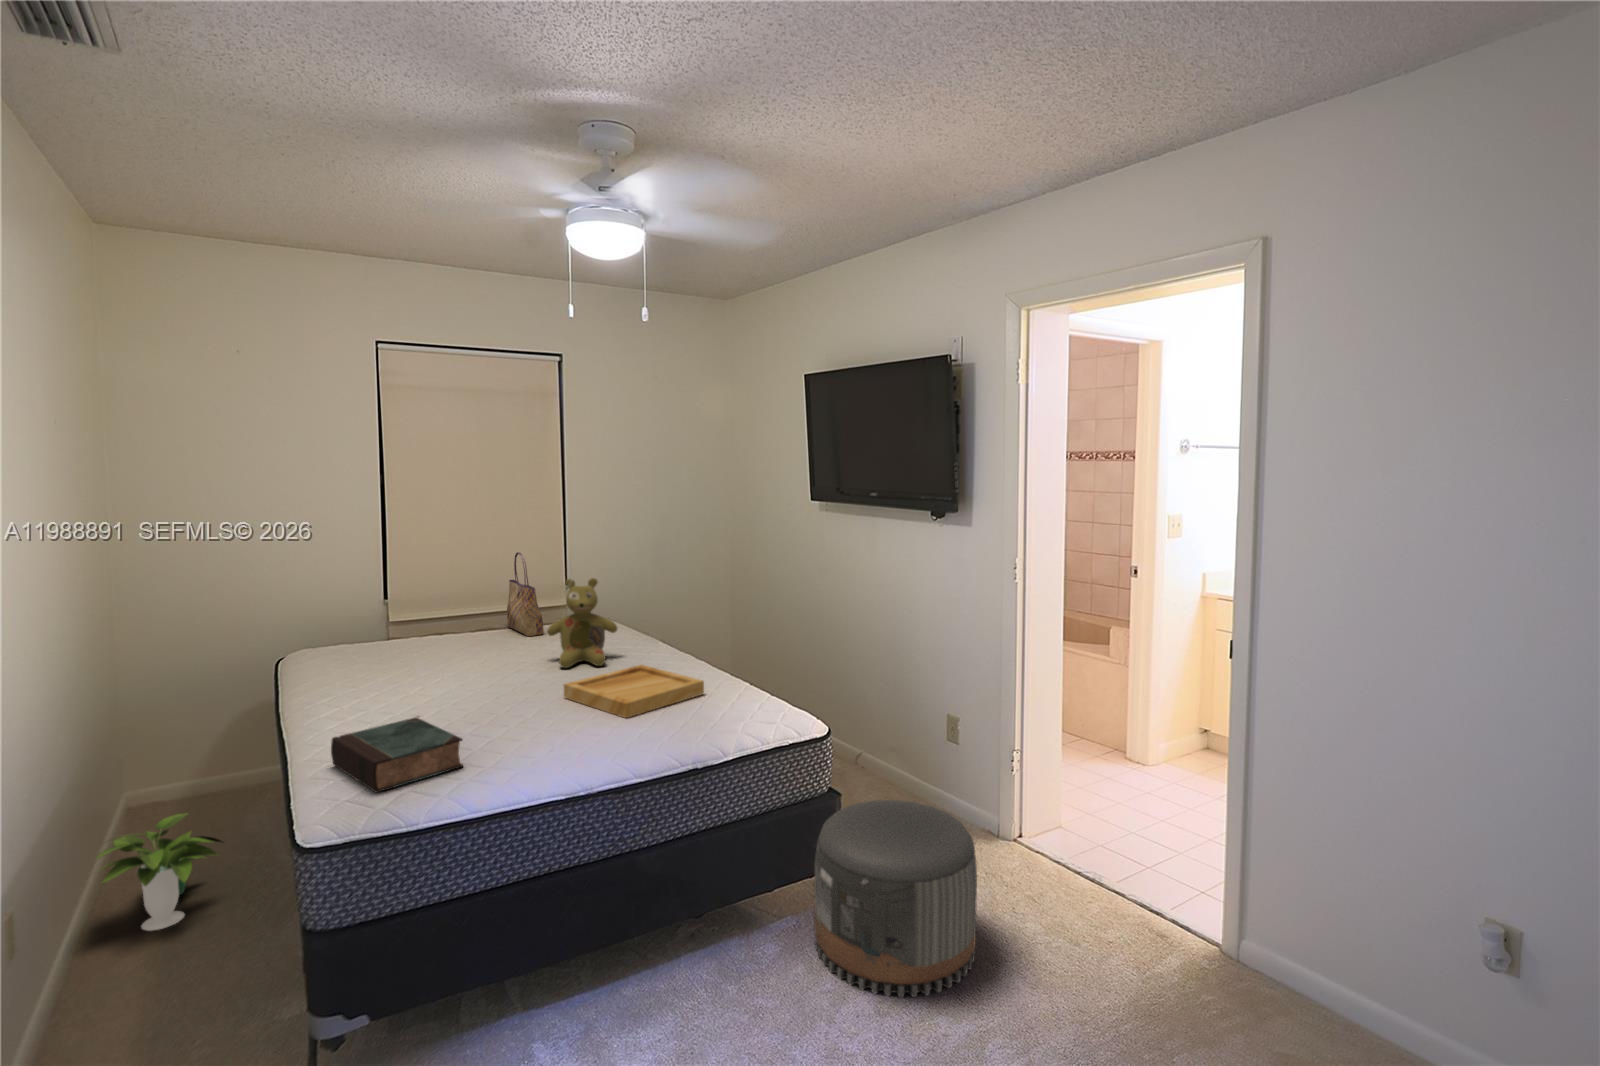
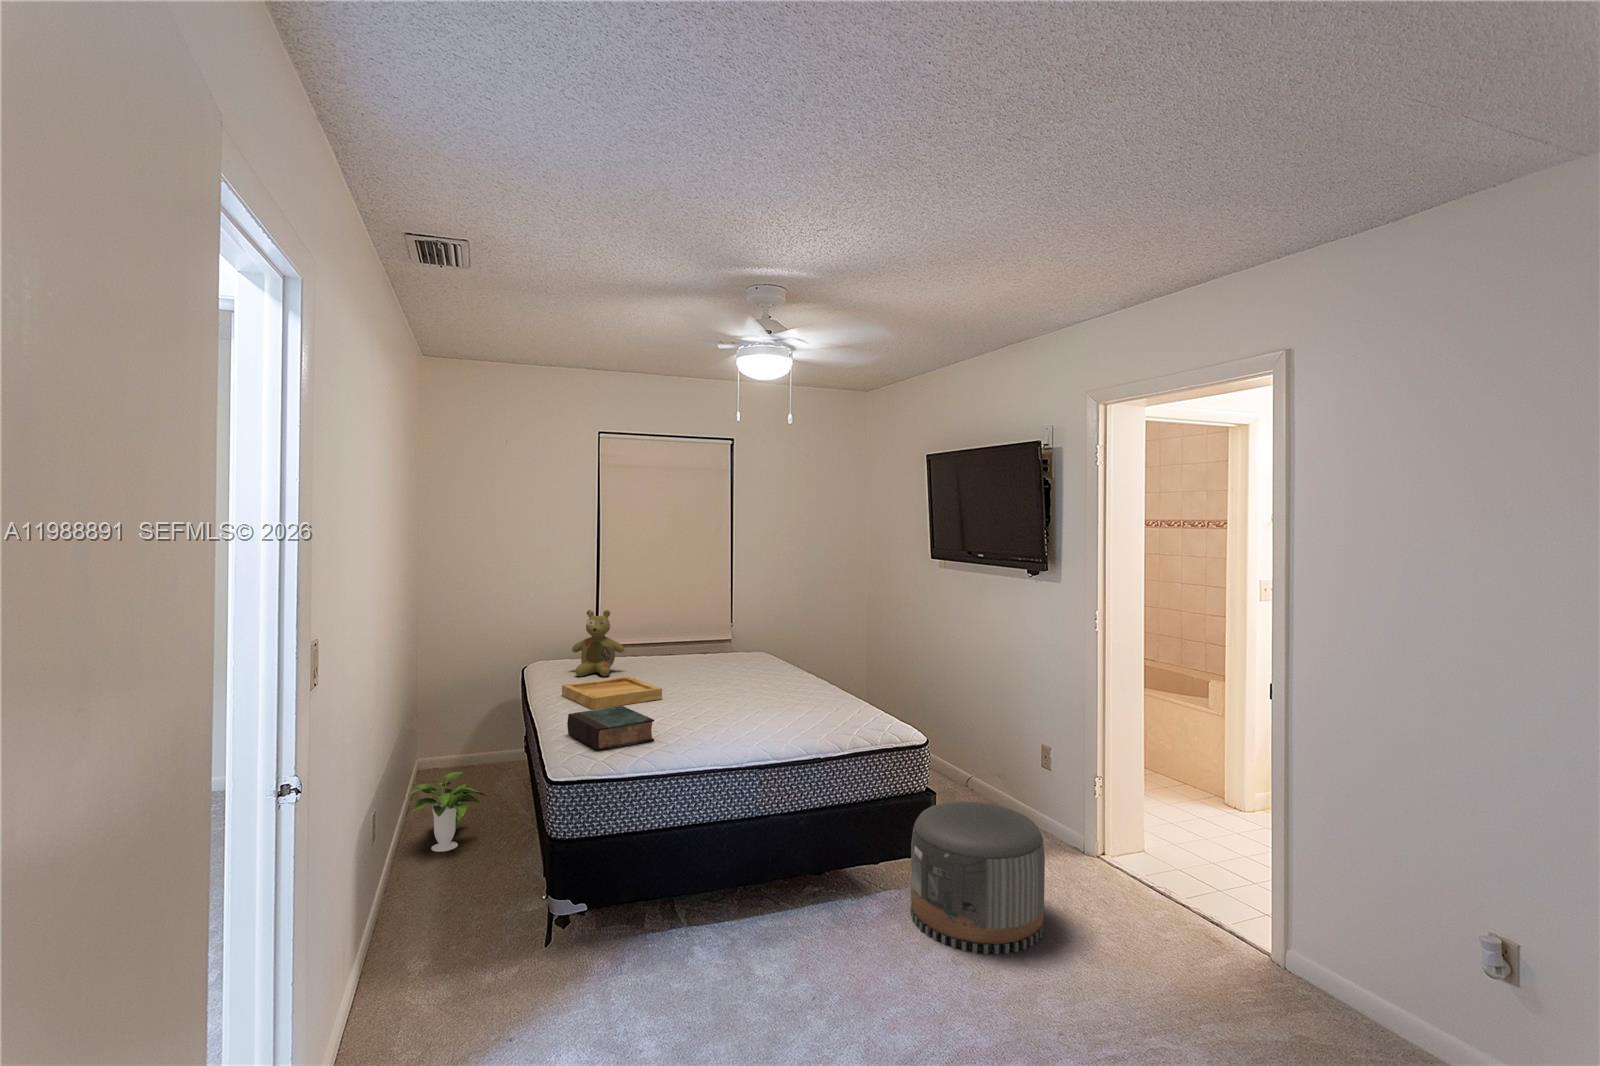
tote bag: present [507,552,544,636] -> none [683,596,710,663]
stuffed bear: present [547,578,617,668] -> present [572,610,624,676]
tray: present [564,665,704,718] -> present [562,677,662,709]

